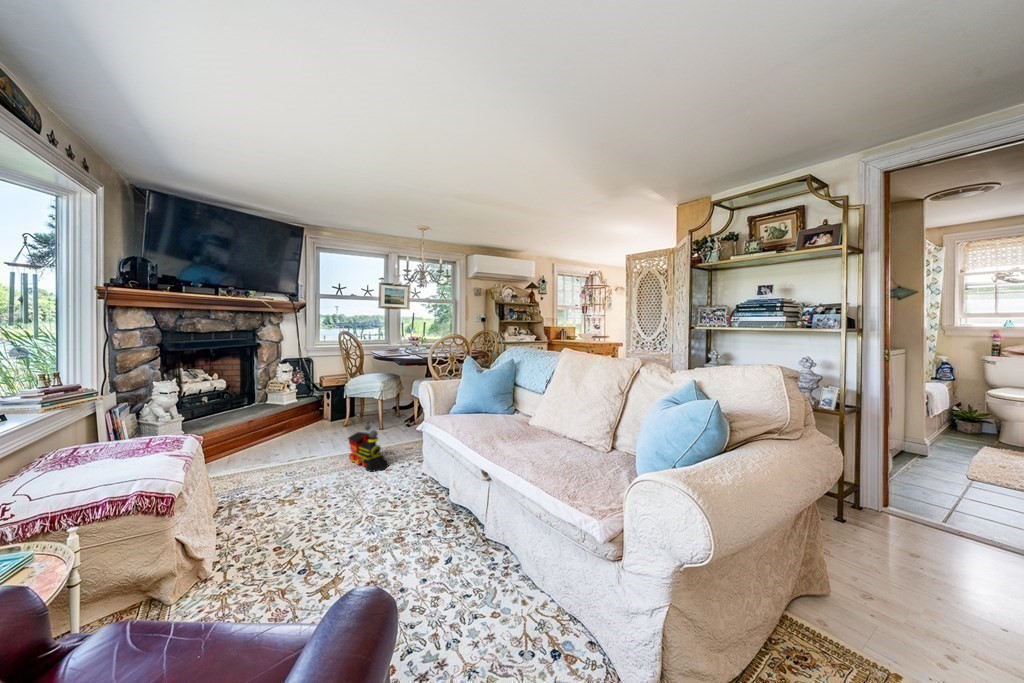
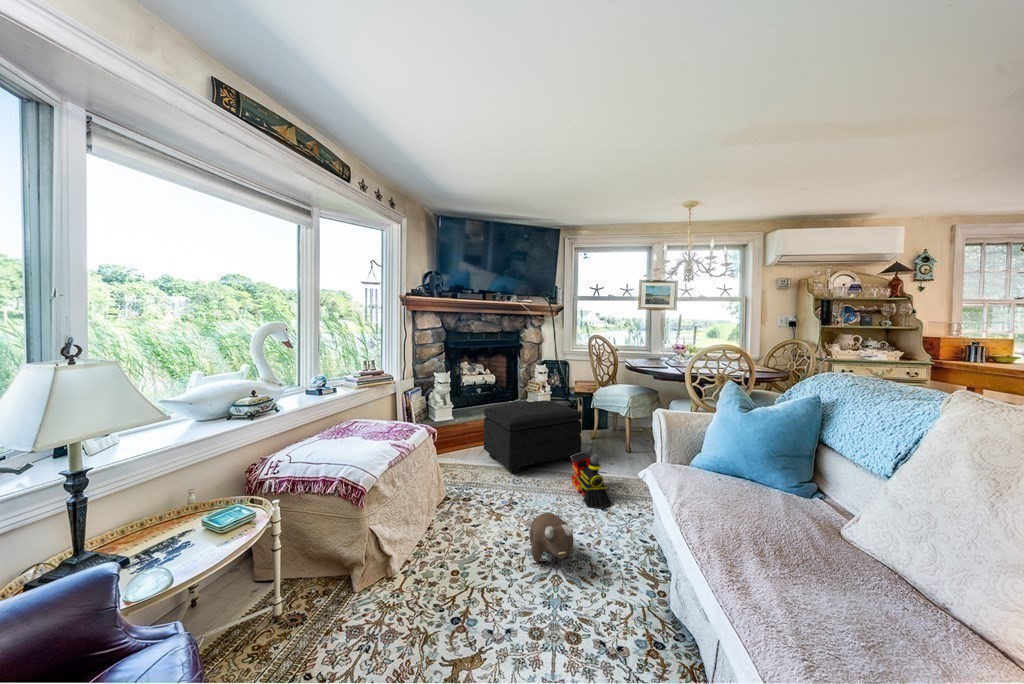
footstool: none [240,396,348,469] -> present [484,400,582,474]
plush toy: none [338,477,380,515] -> present [529,512,573,562]

